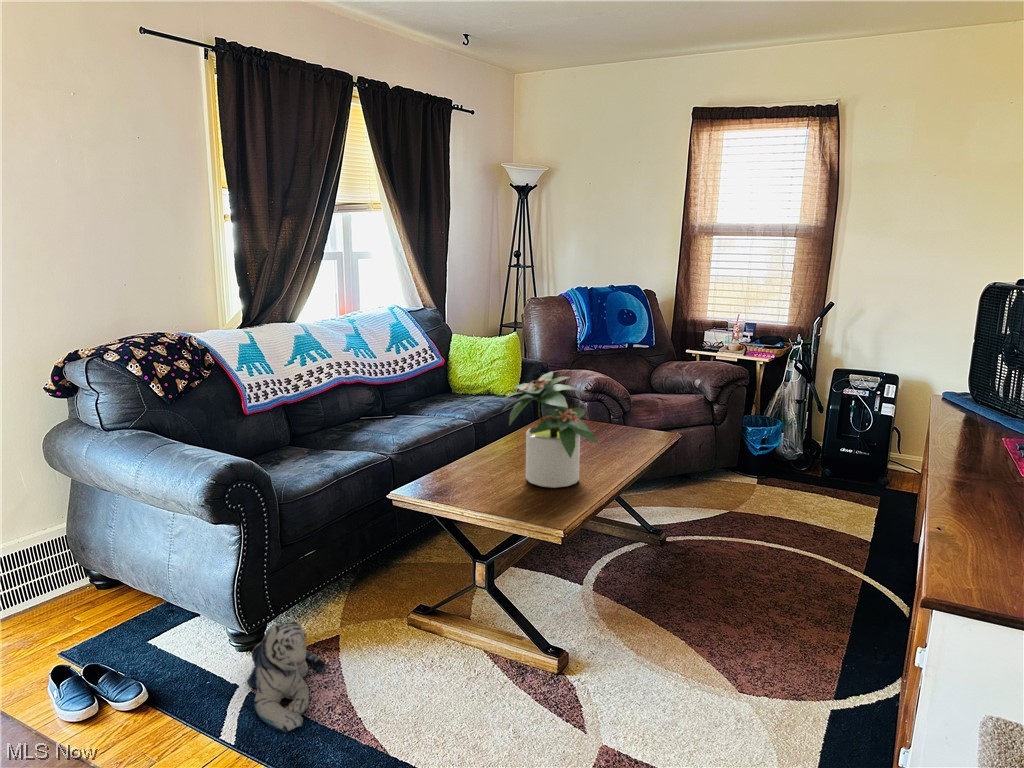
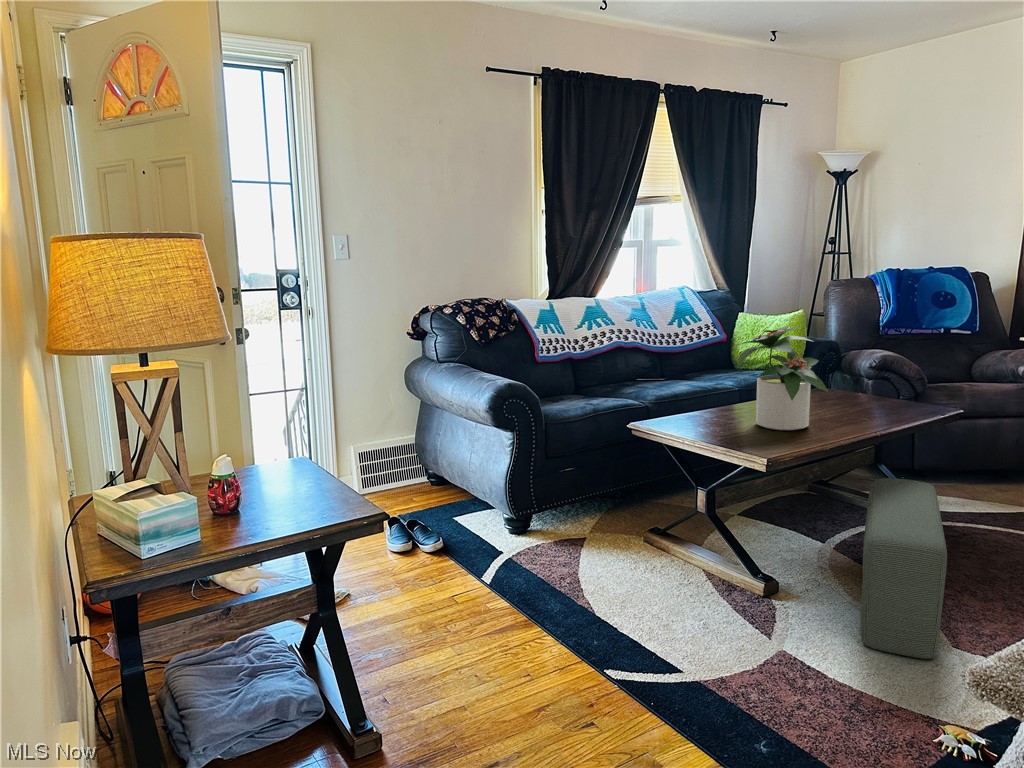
pouf: none [634,521,745,719] -> present [861,478,947,659]
plush toy: present [247,622,326,733] -> none [507,507,567,586]

